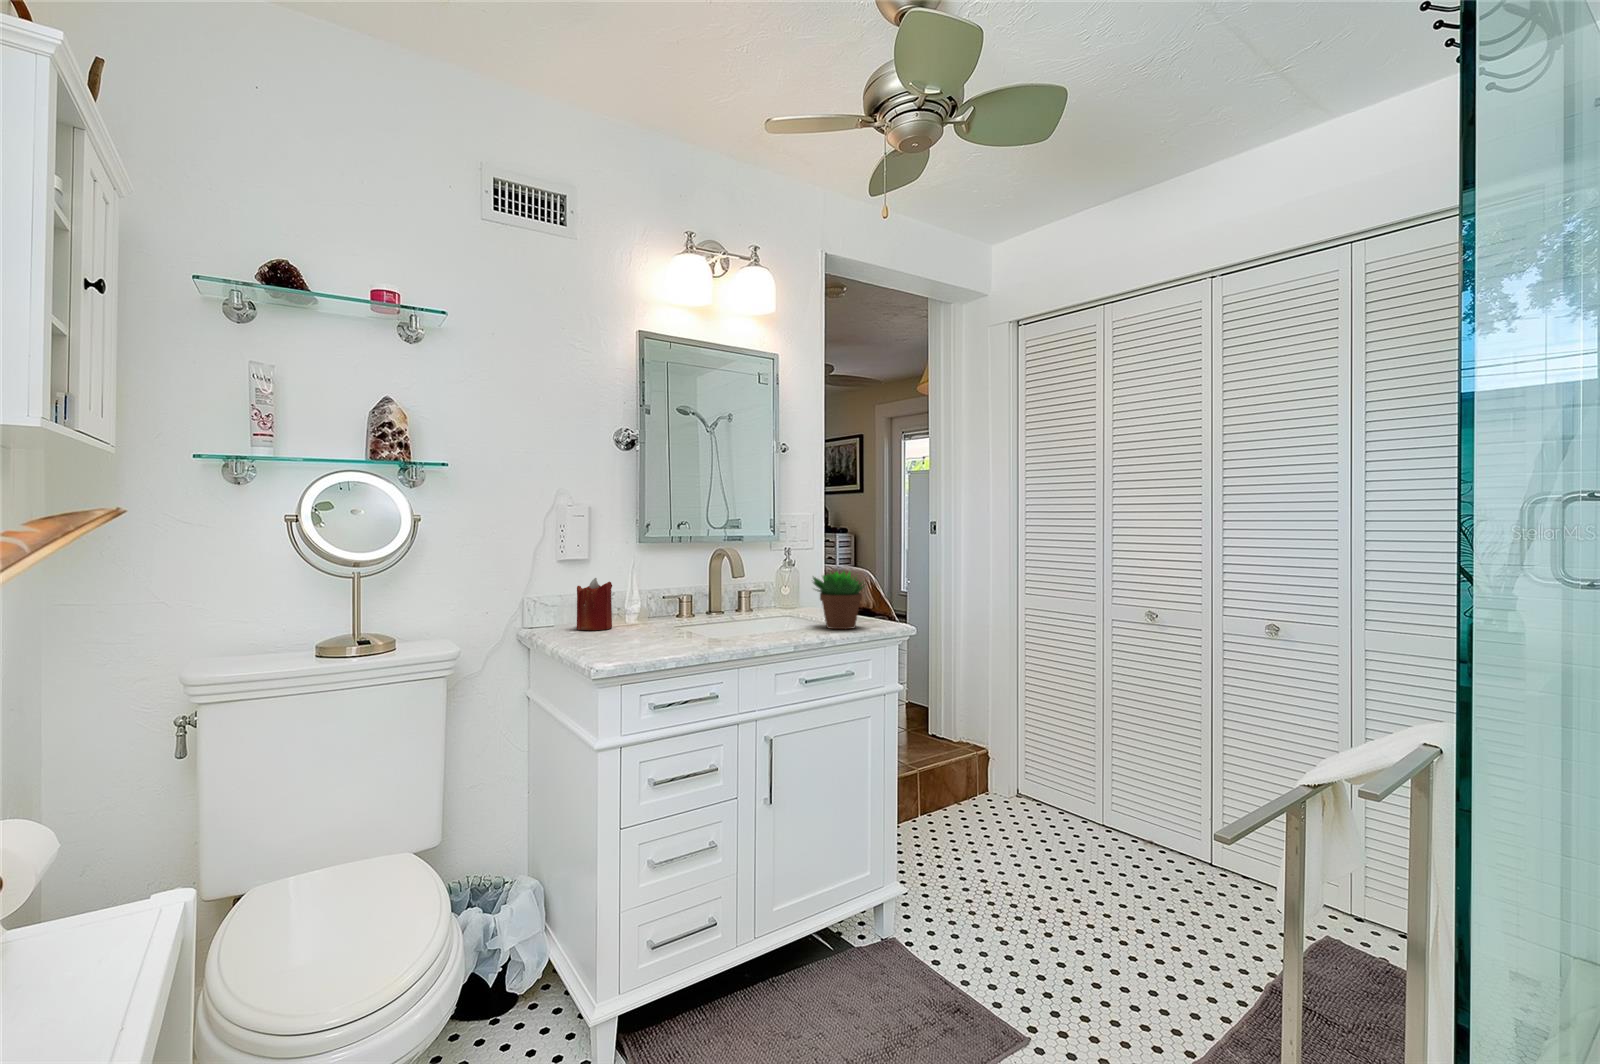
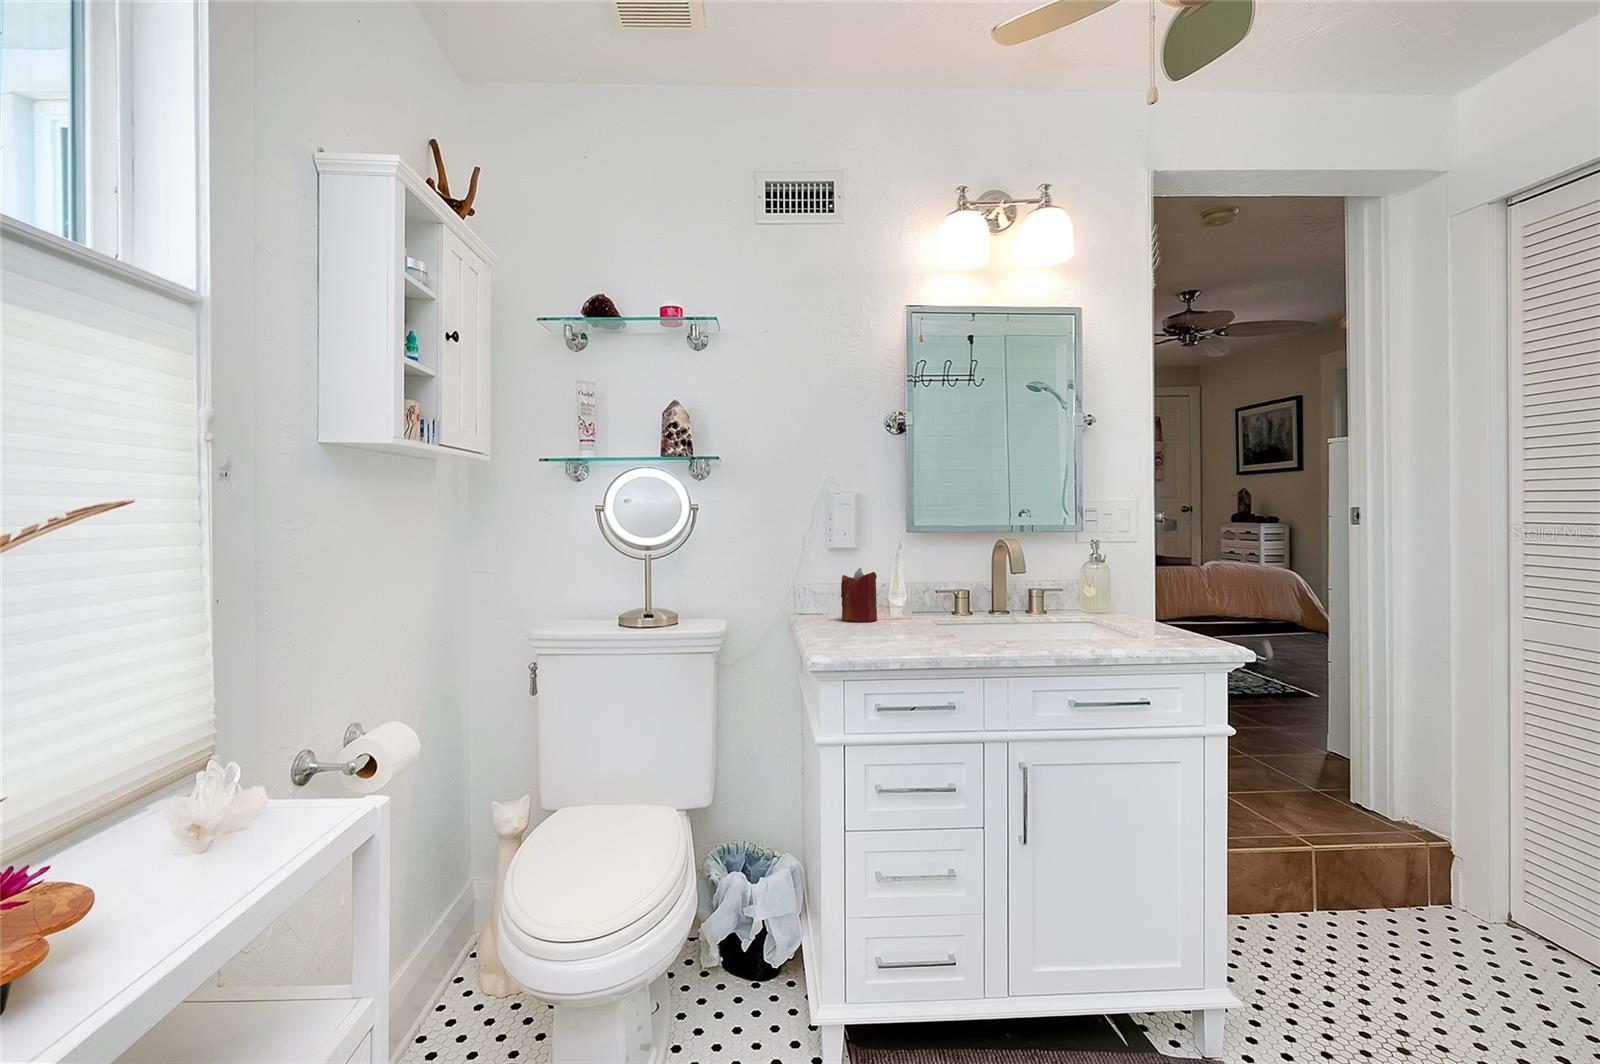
succulent plant: present [813,571,865,629] -> none [1098,565,1179,641]

